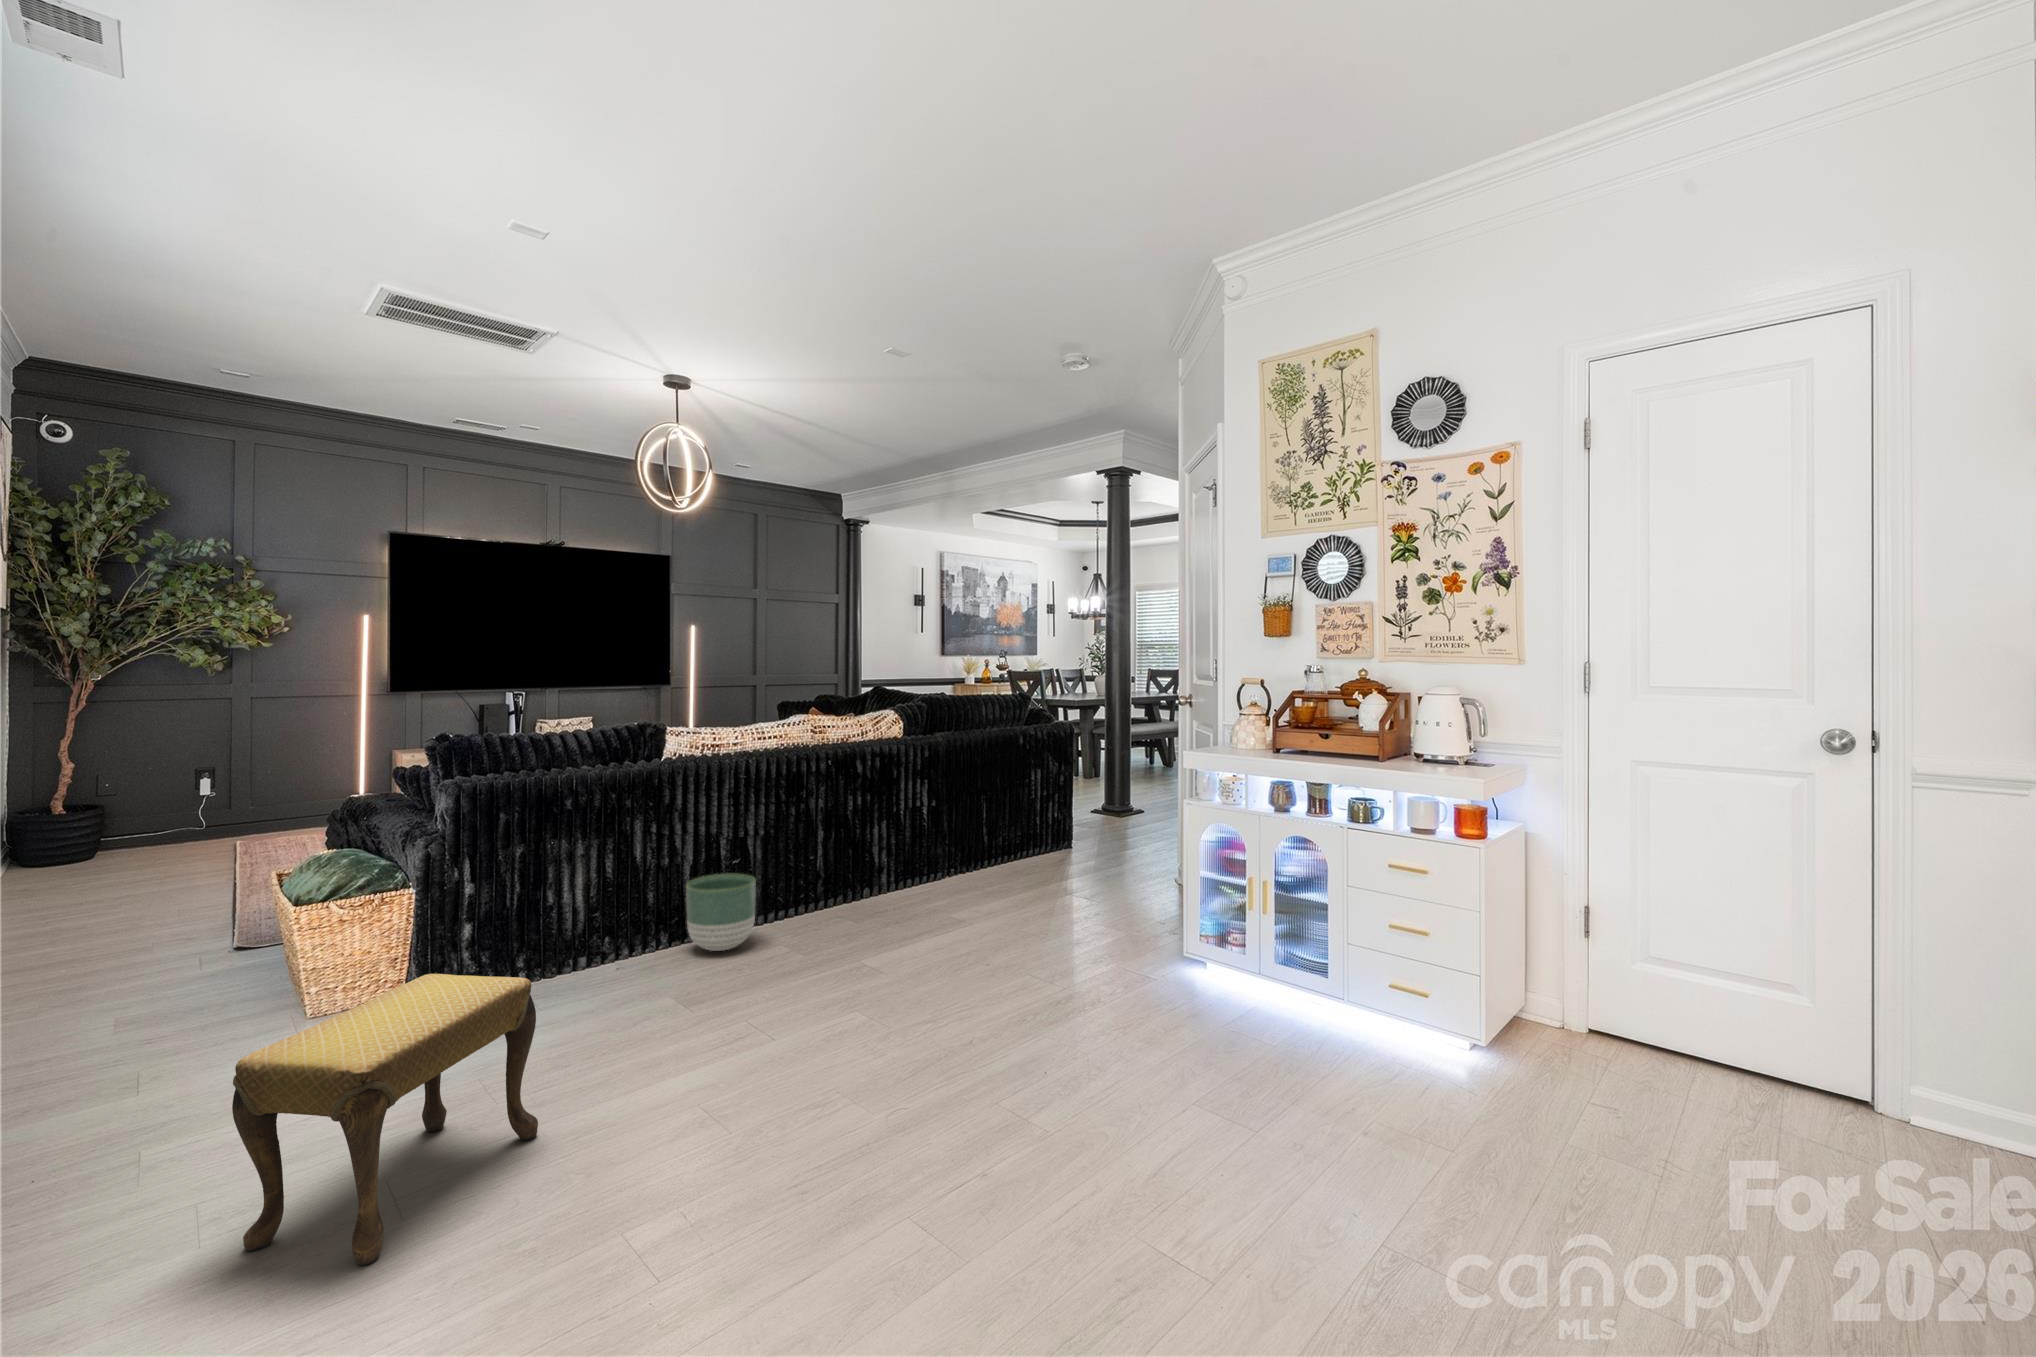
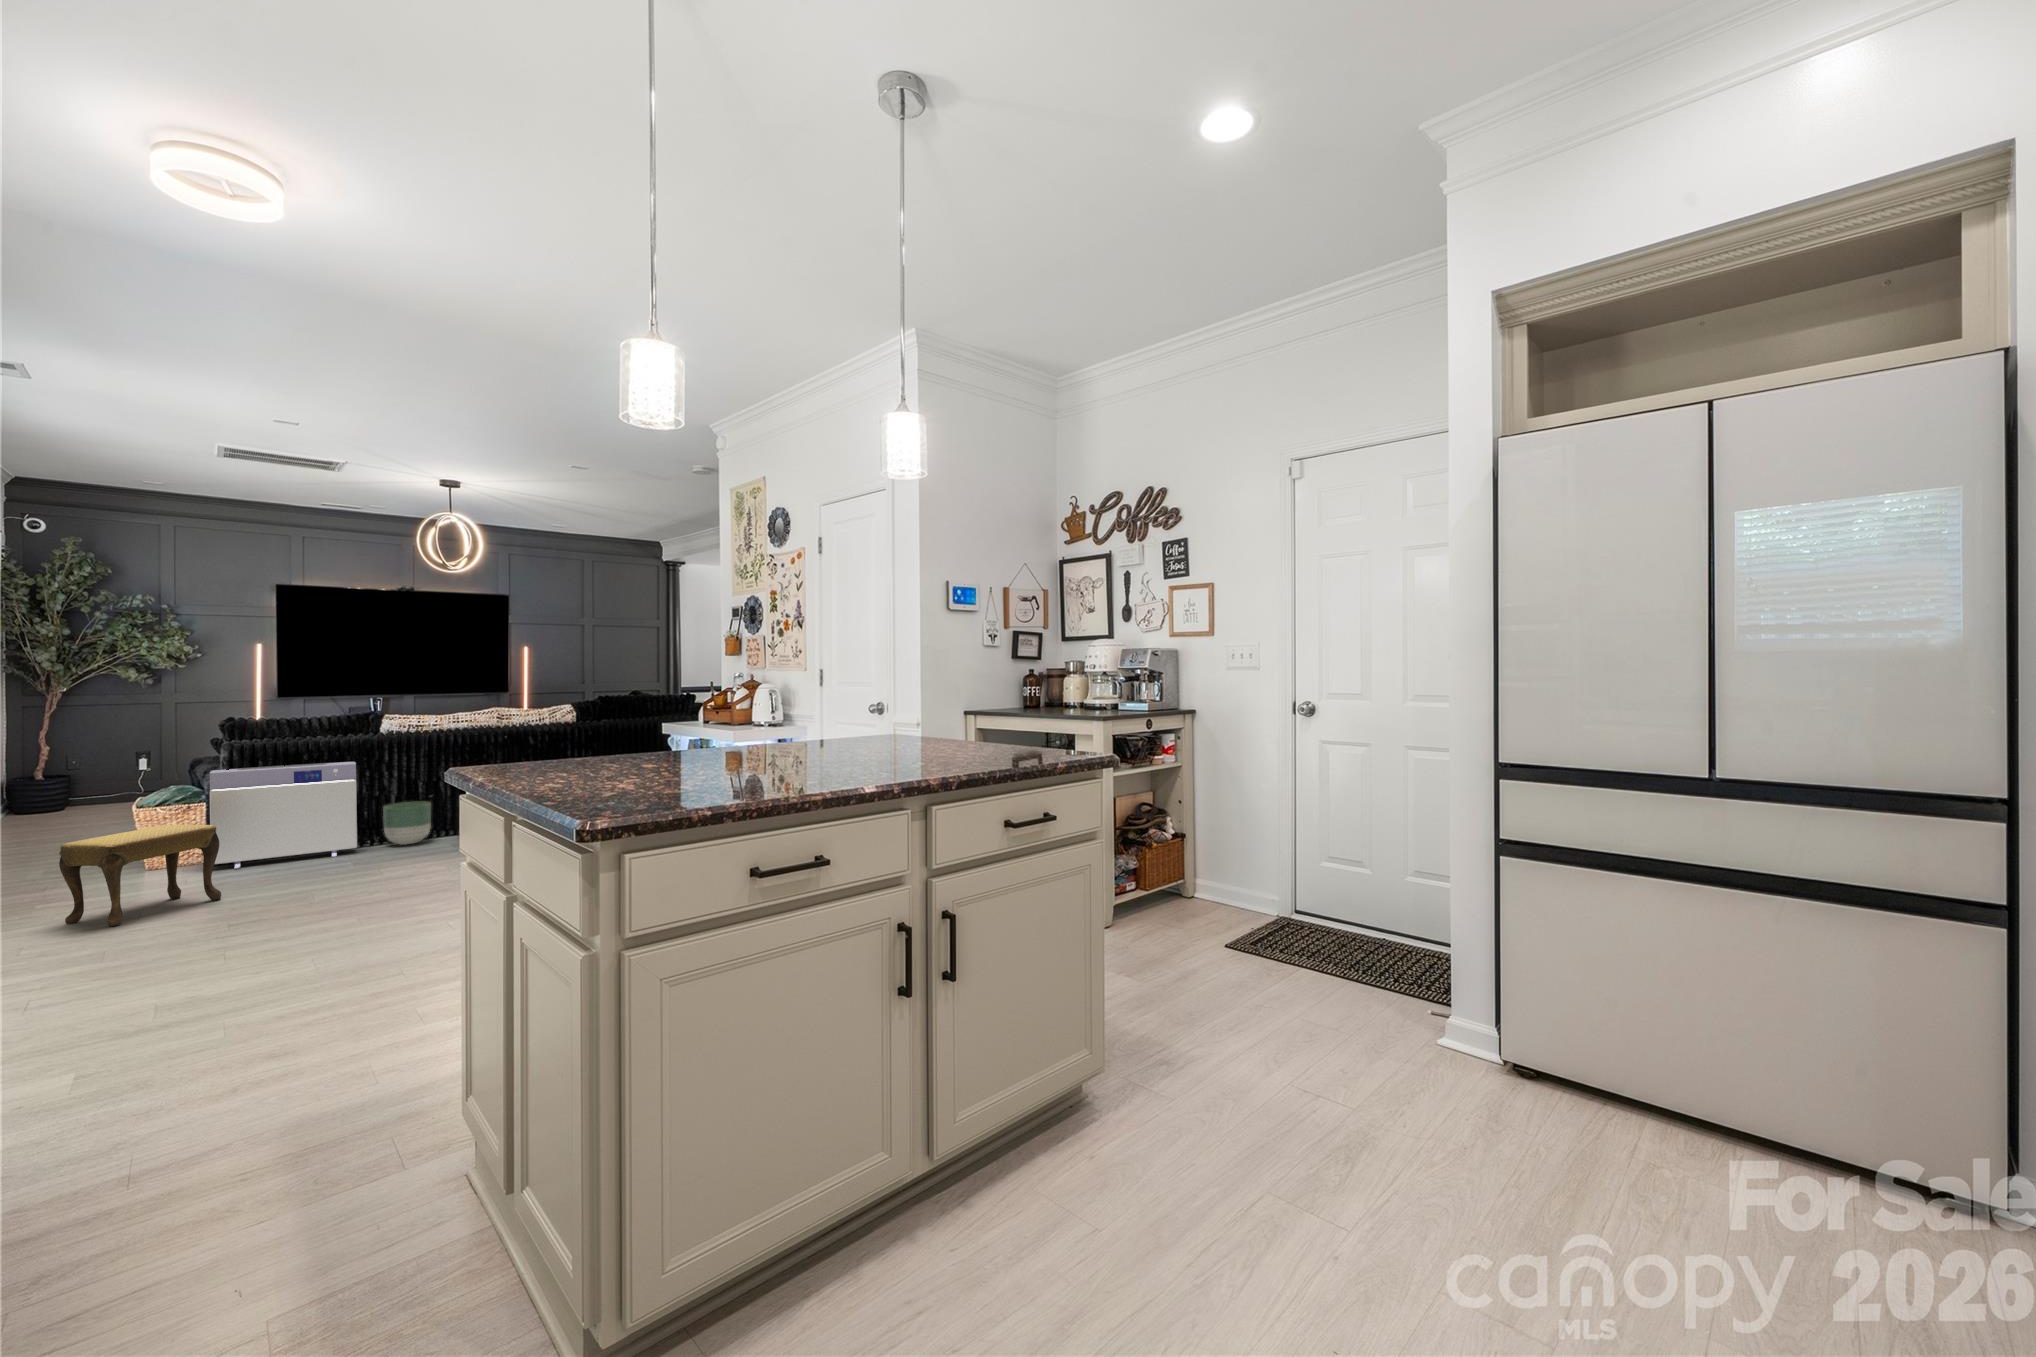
air purifier: none [432,811,662,1020] -> present [210,762,357,869]

